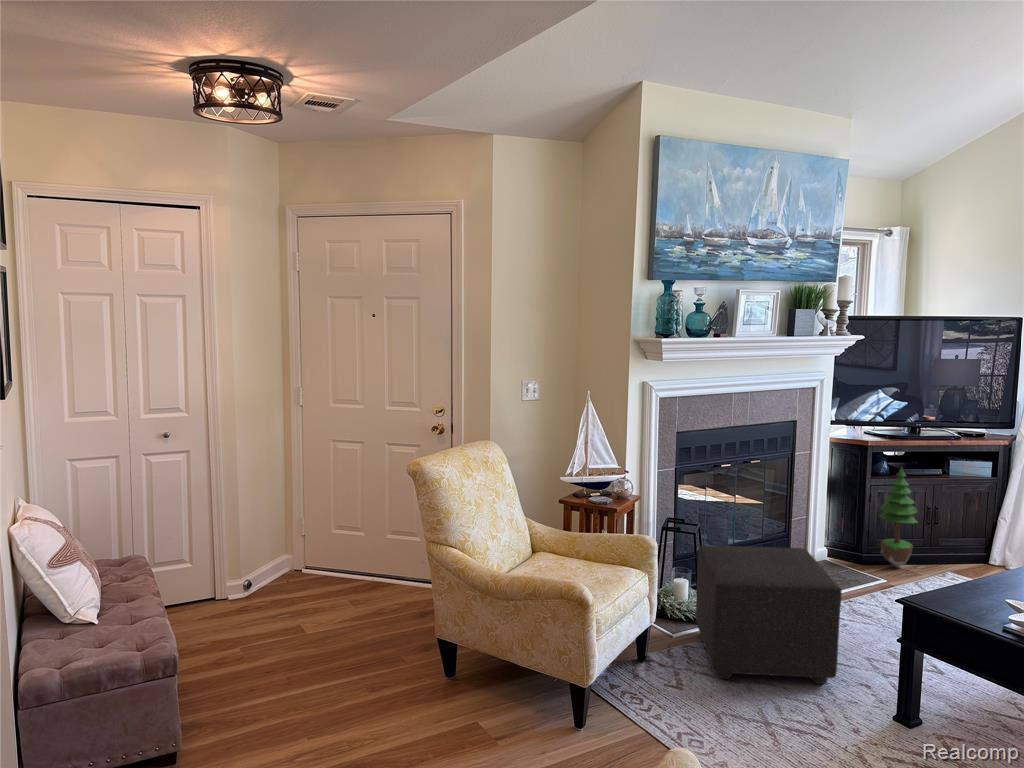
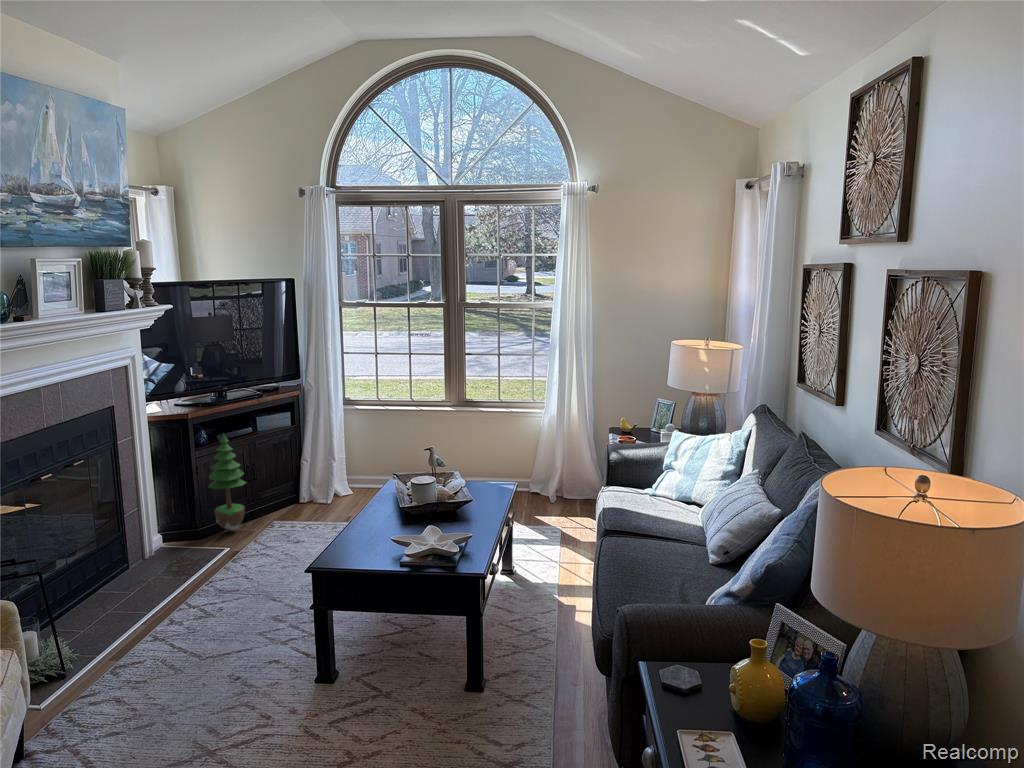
ottoman: present [696,545,842,684] -> none [52,547,250,731]

